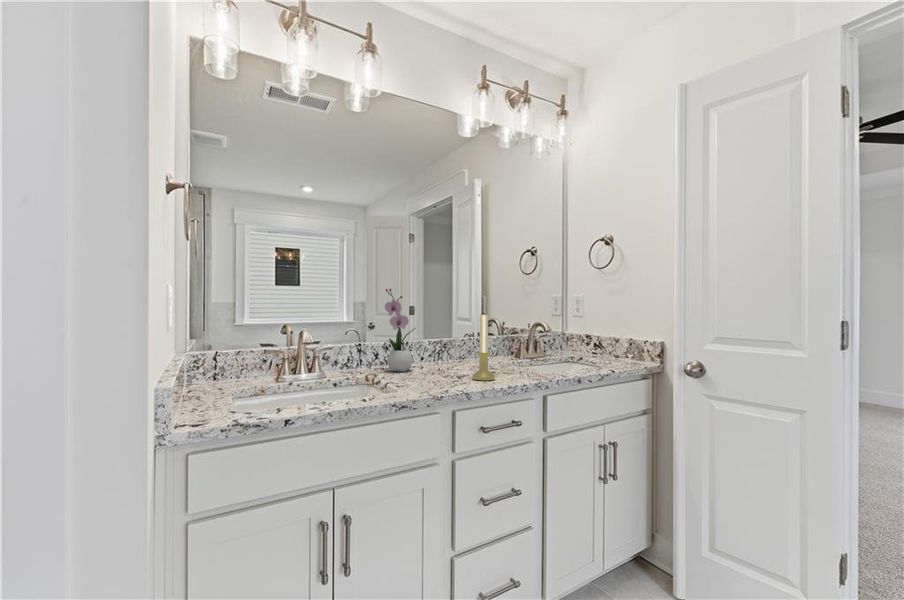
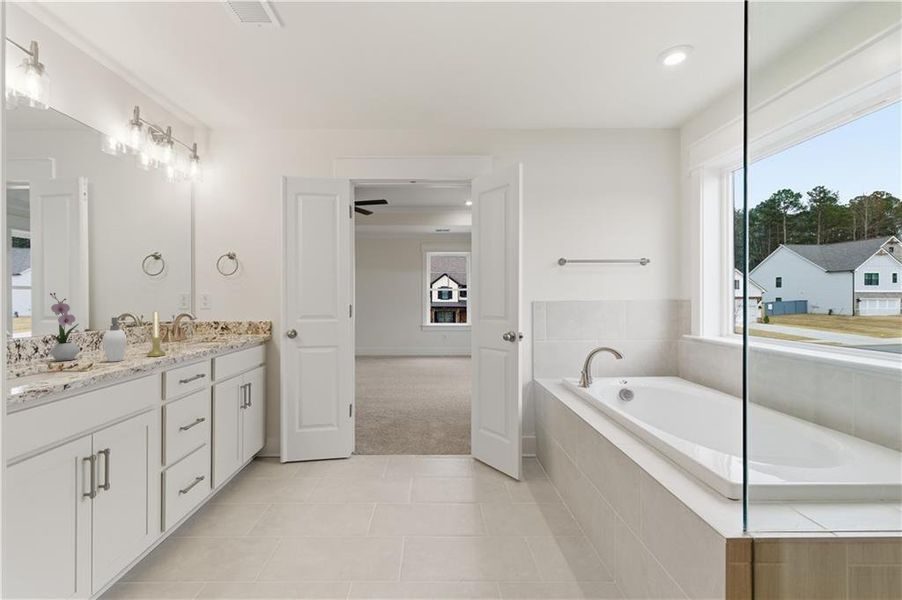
soap dispenser: none [420,320,454,381] -> present [103,317,127,362]

